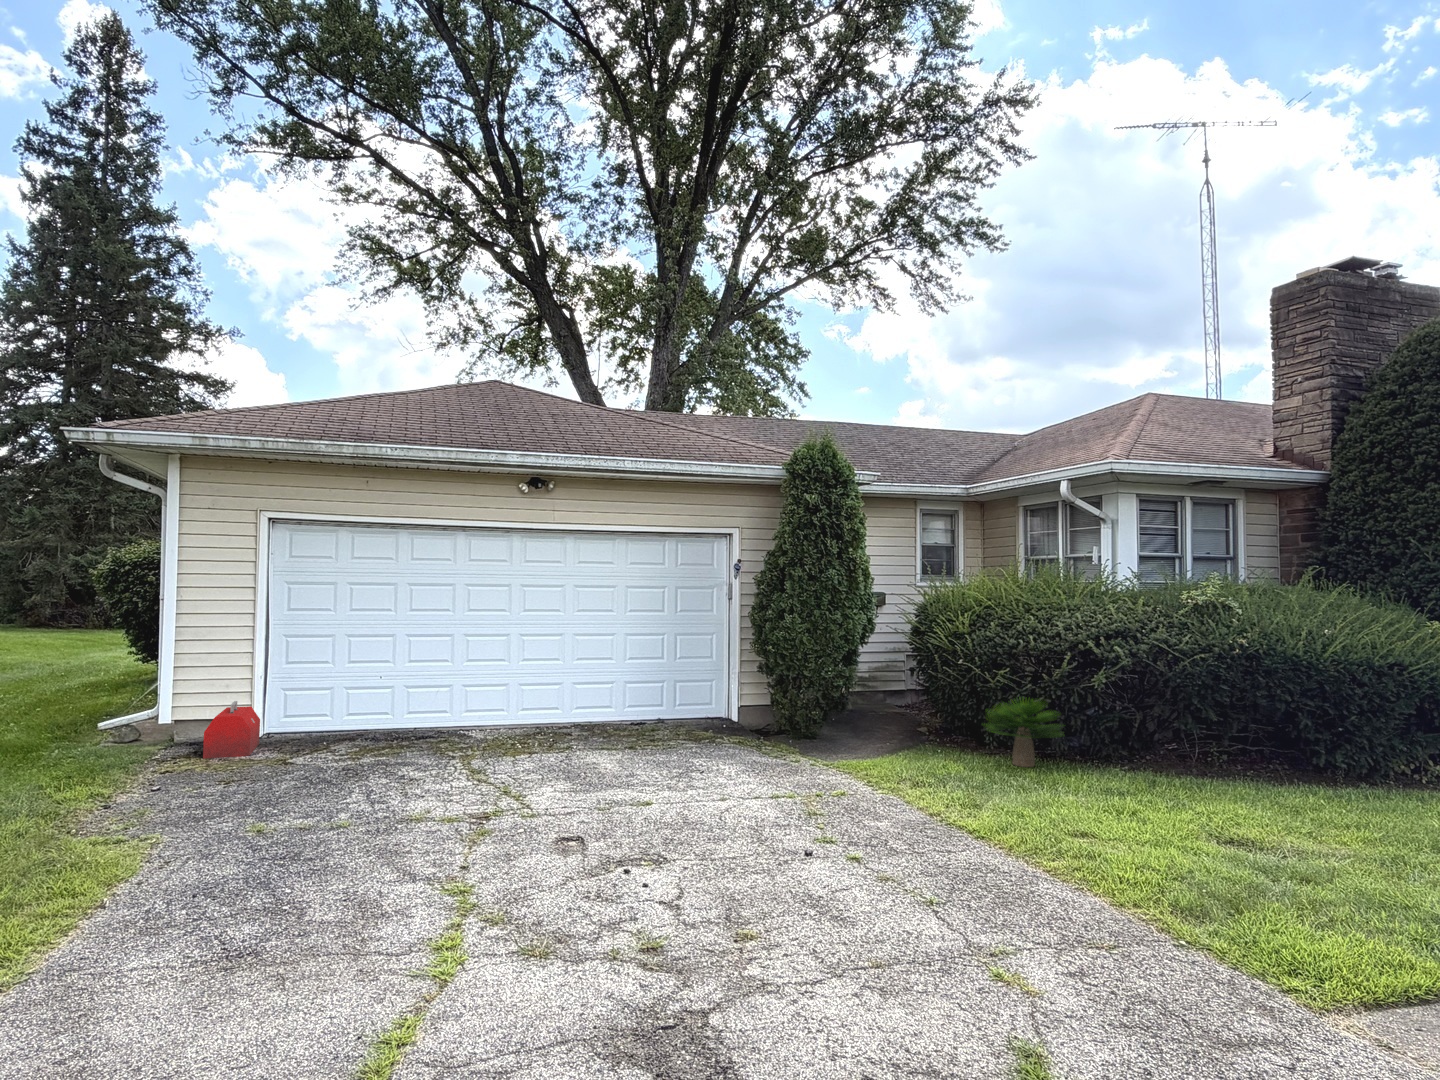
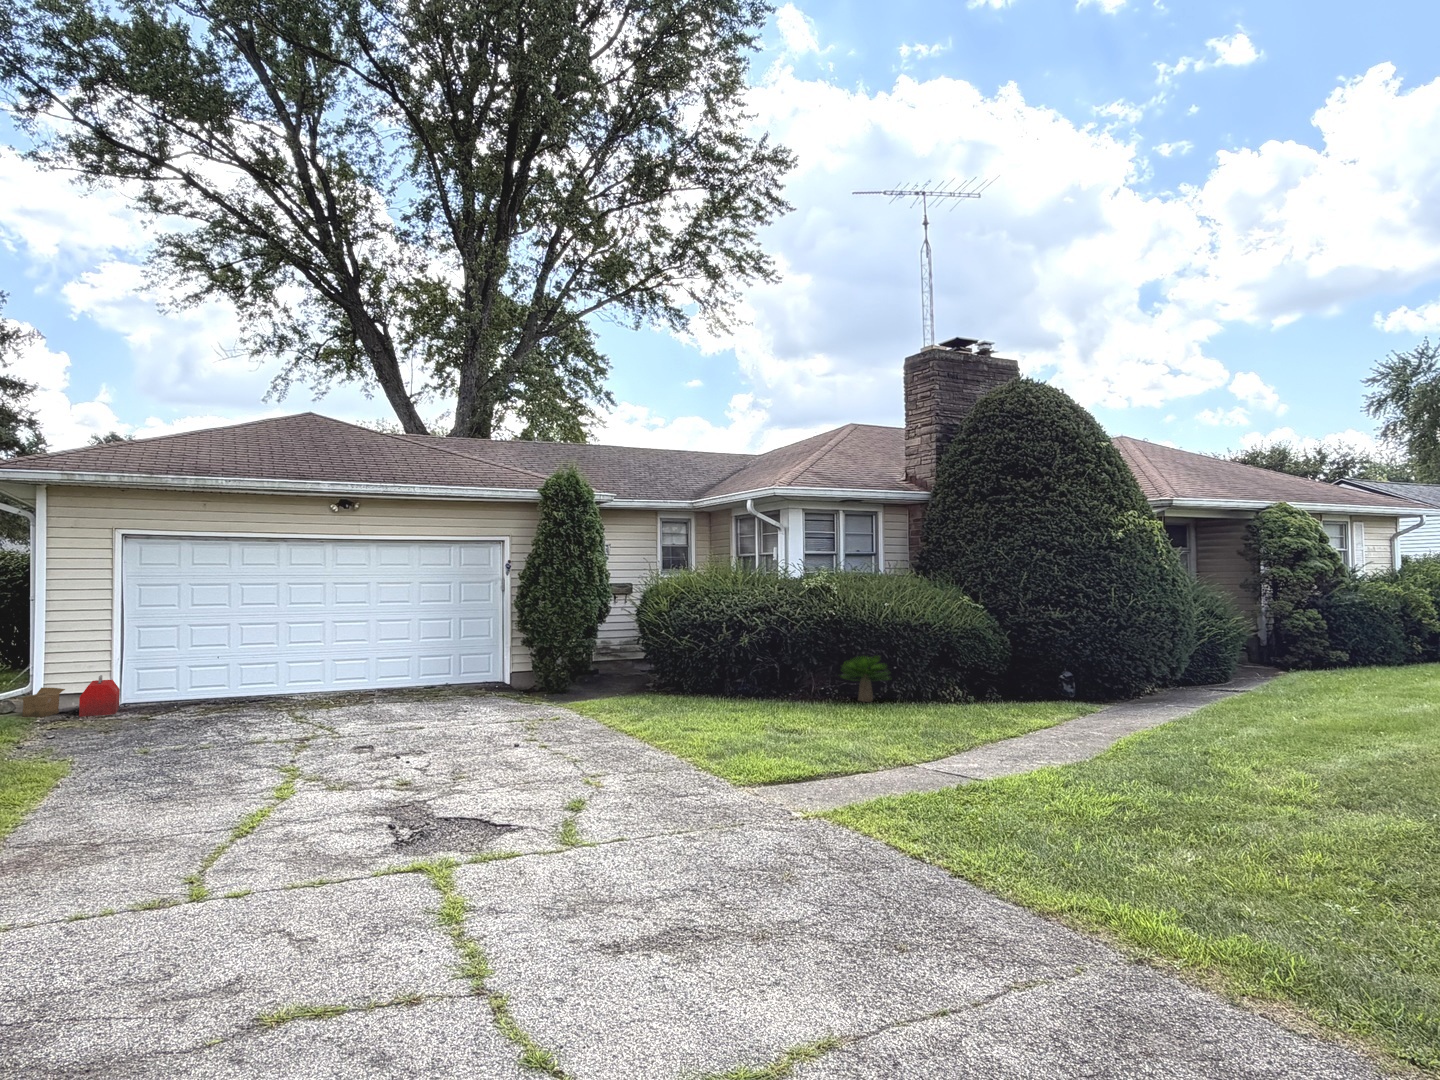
potted plant: present [984,700,1063,767] -> present [842,656,889,702]
cardboard box: none [136,715,193,756] -> present [22,688,65,717]

